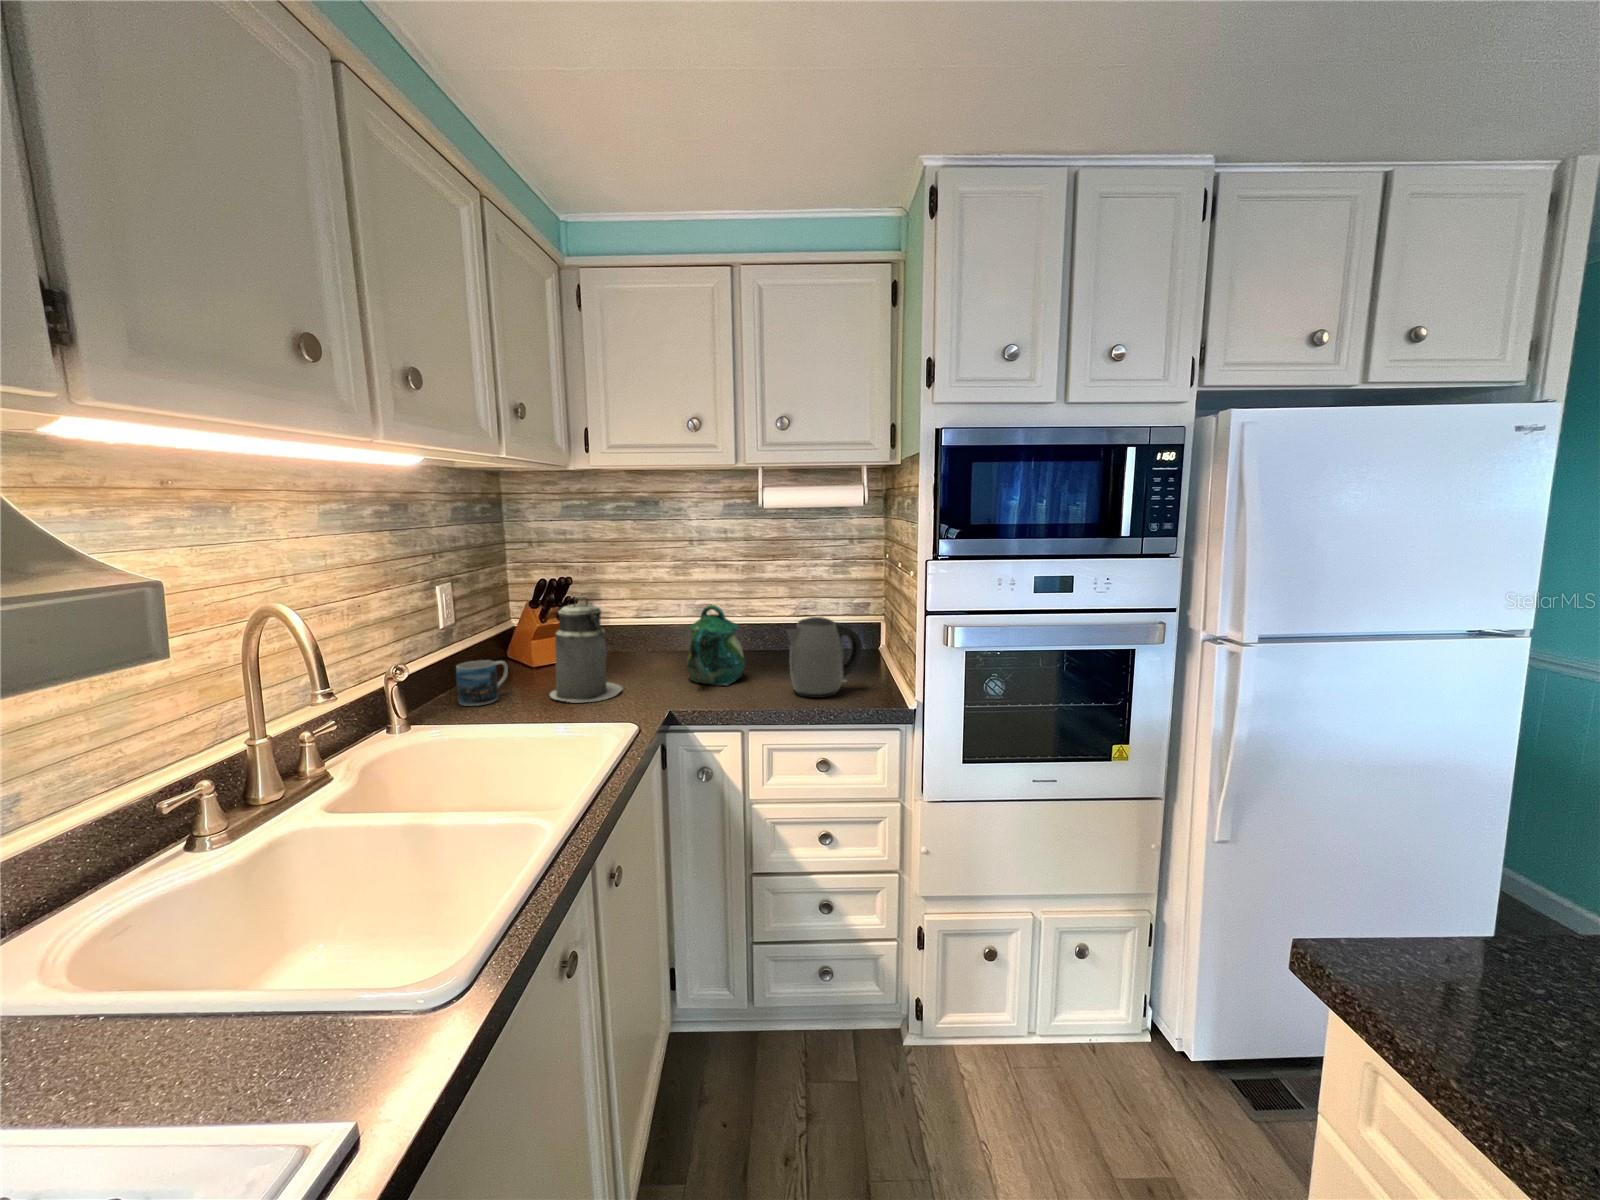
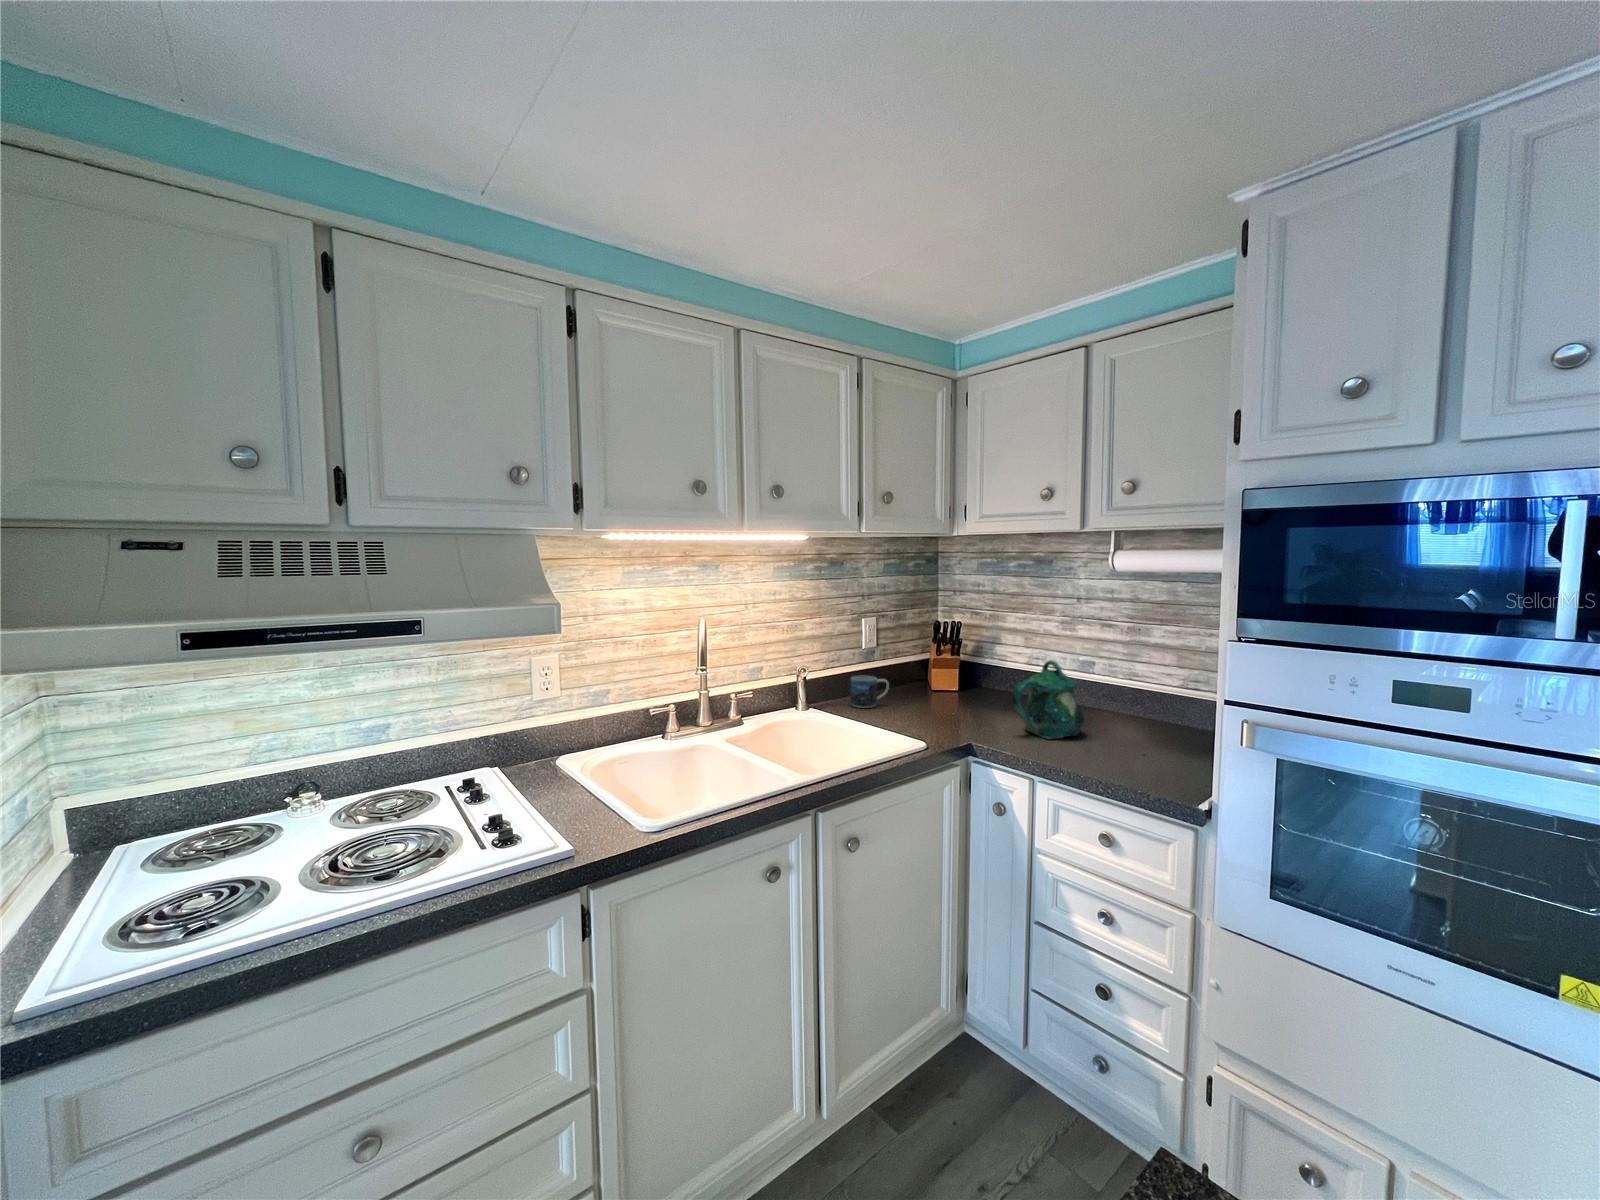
canister: present [550,597,622,703] -> none [905,637,963,724]
kettle: present [786,617,862,698] -> none [1090,686,1185,774]

